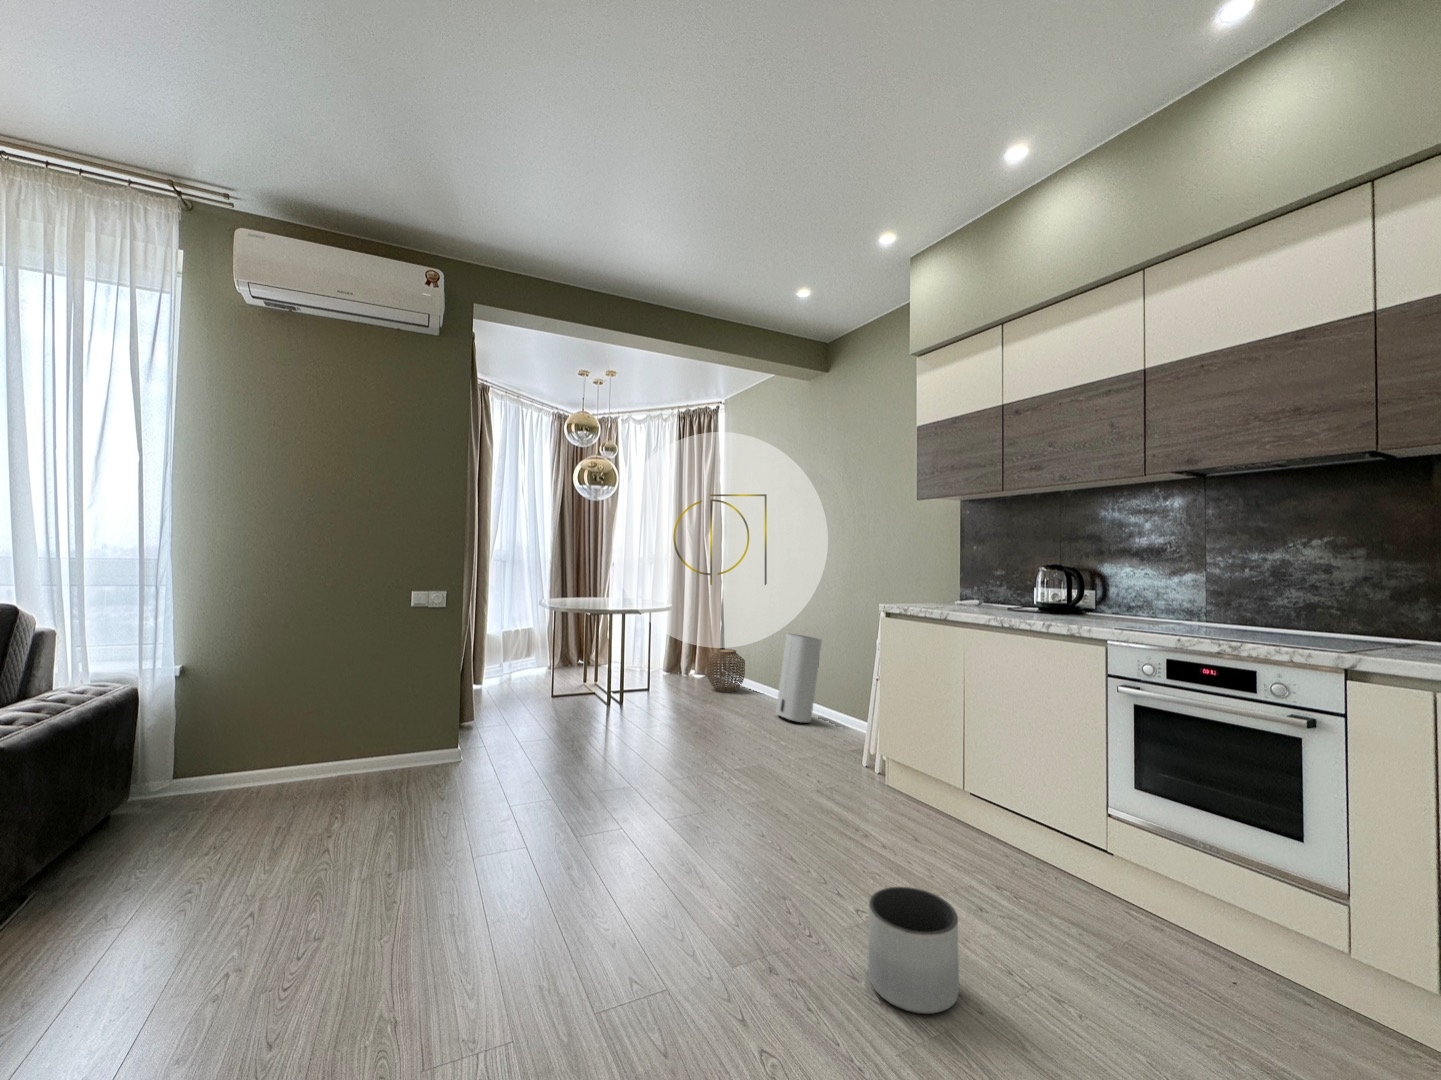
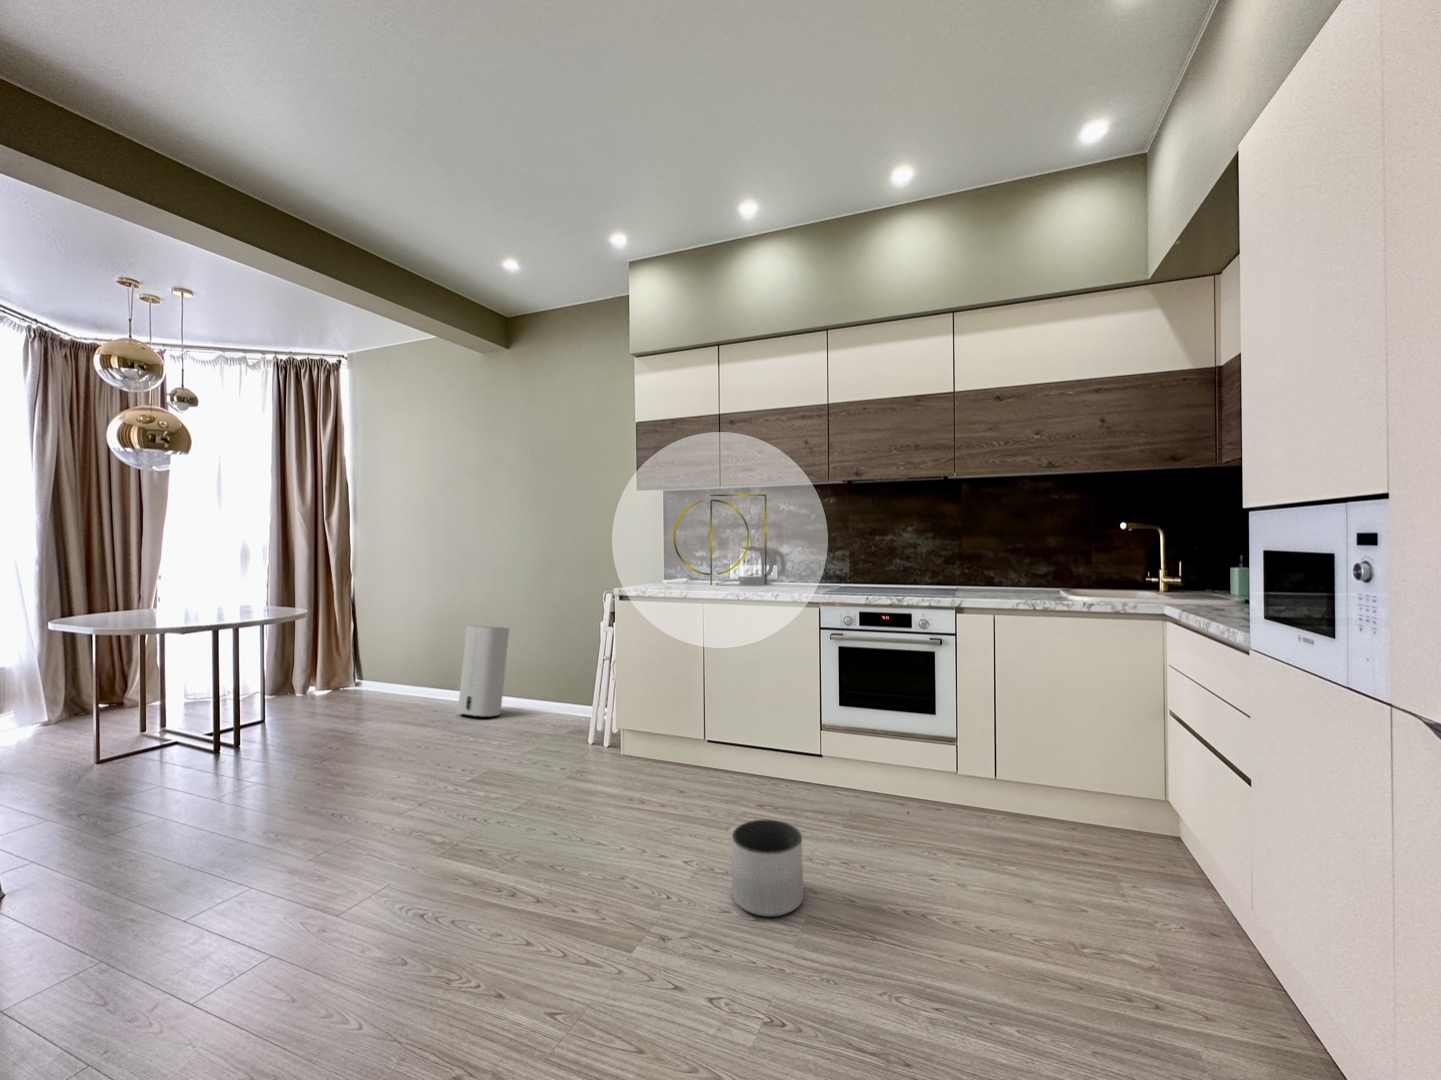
woven basket: present [707,649,745,692] -> none [344,652,396,703]

